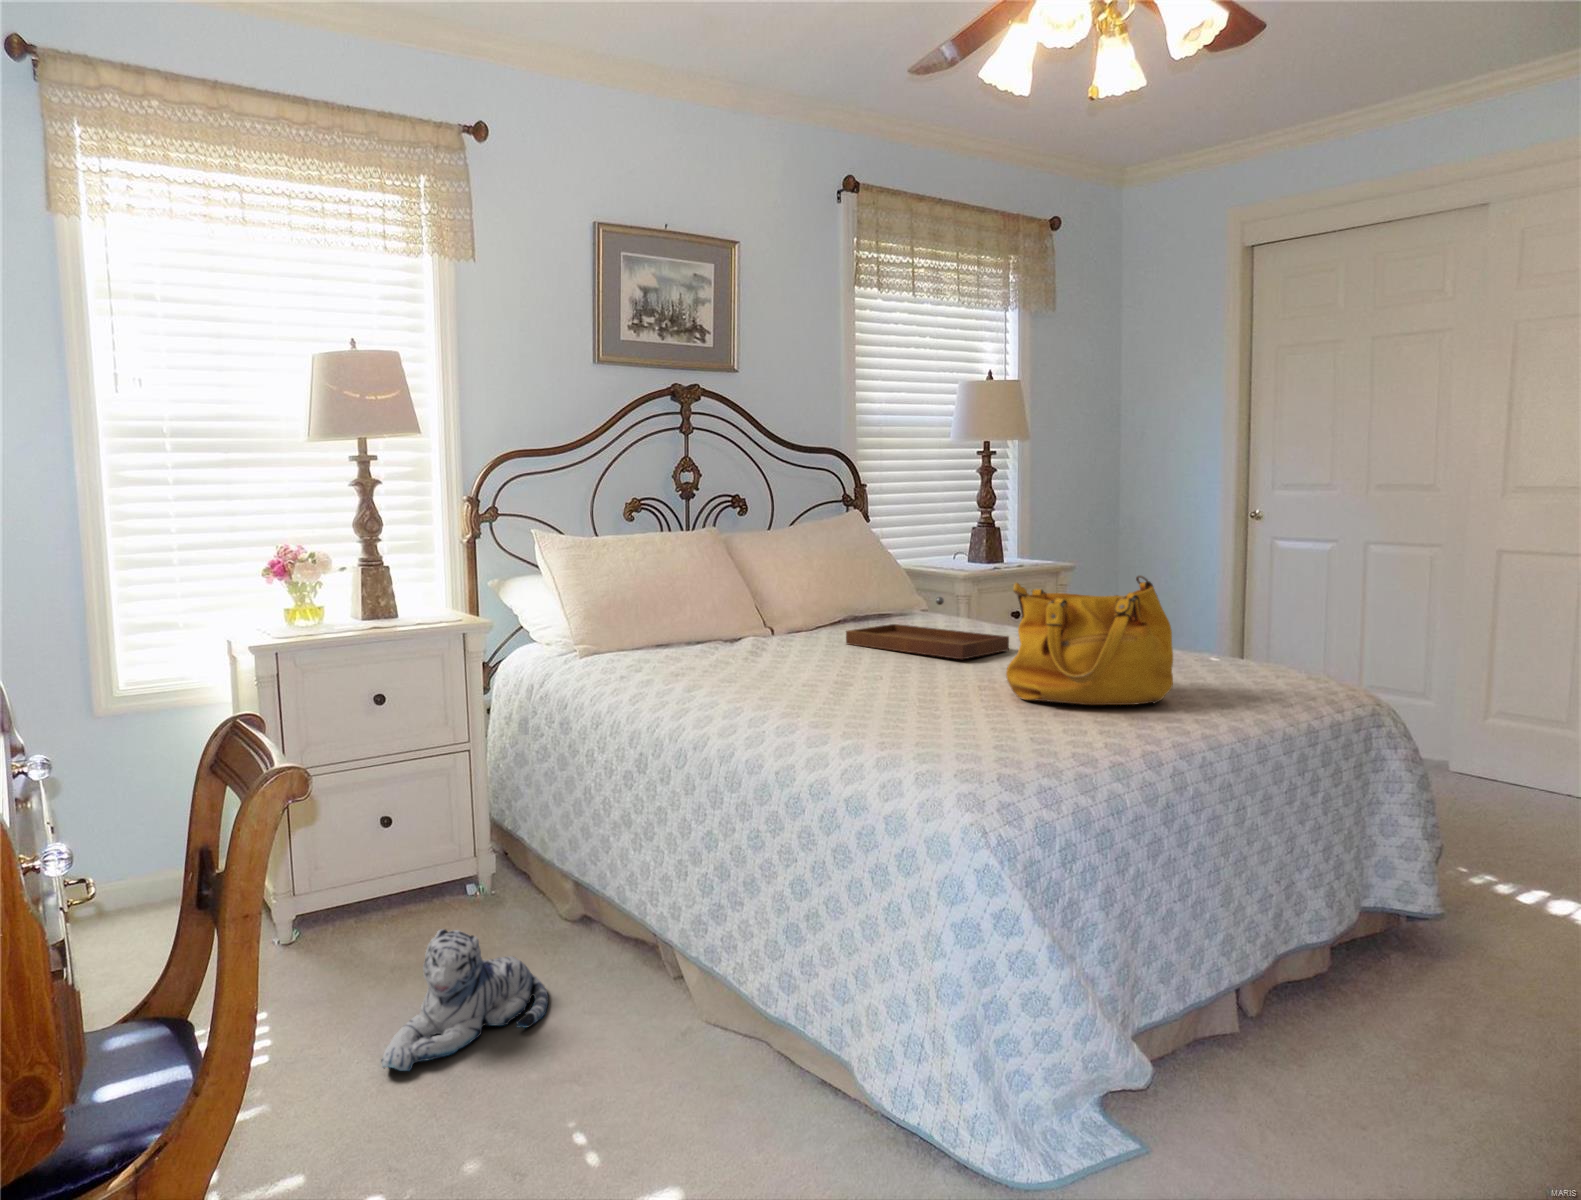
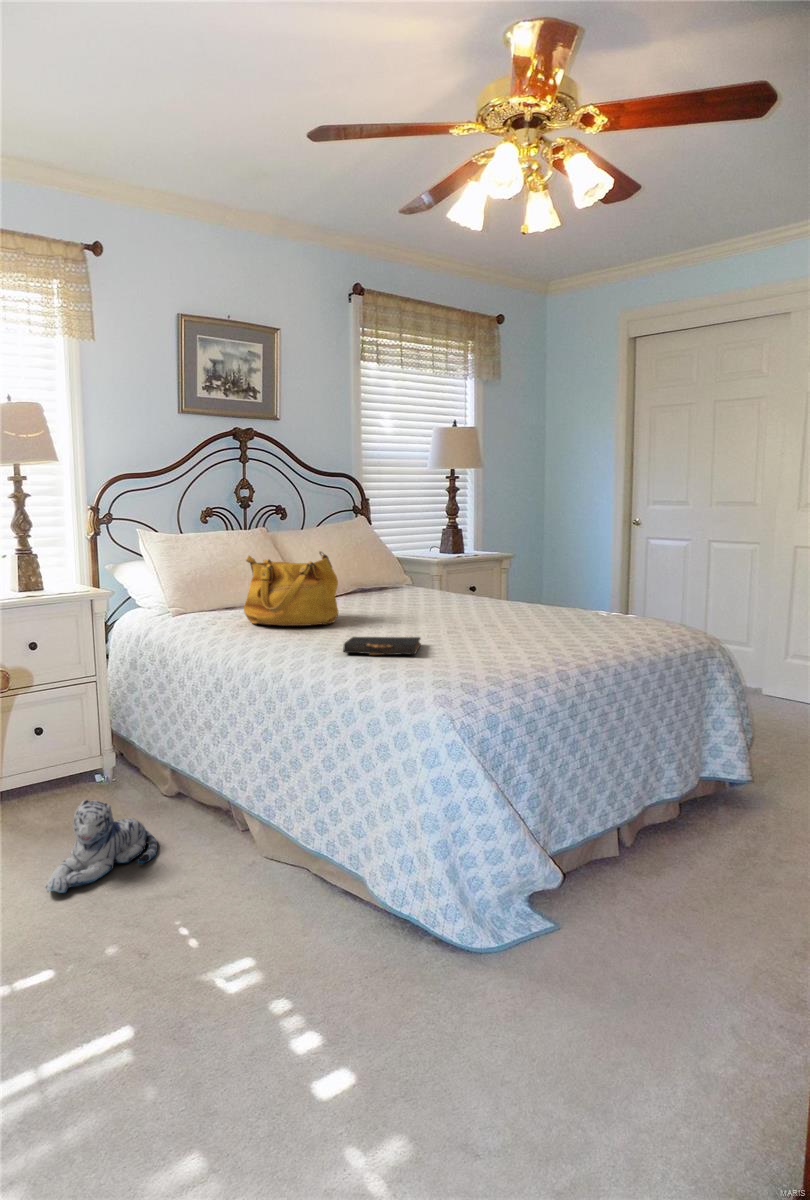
handbag: present [1006,575,1173,705] -> present [244,551,338,626]
tray: present [846,597,1009,659] -> none [356,576,464,617]
book: none [827,689,947,718] -> present [343,637,421,655]

